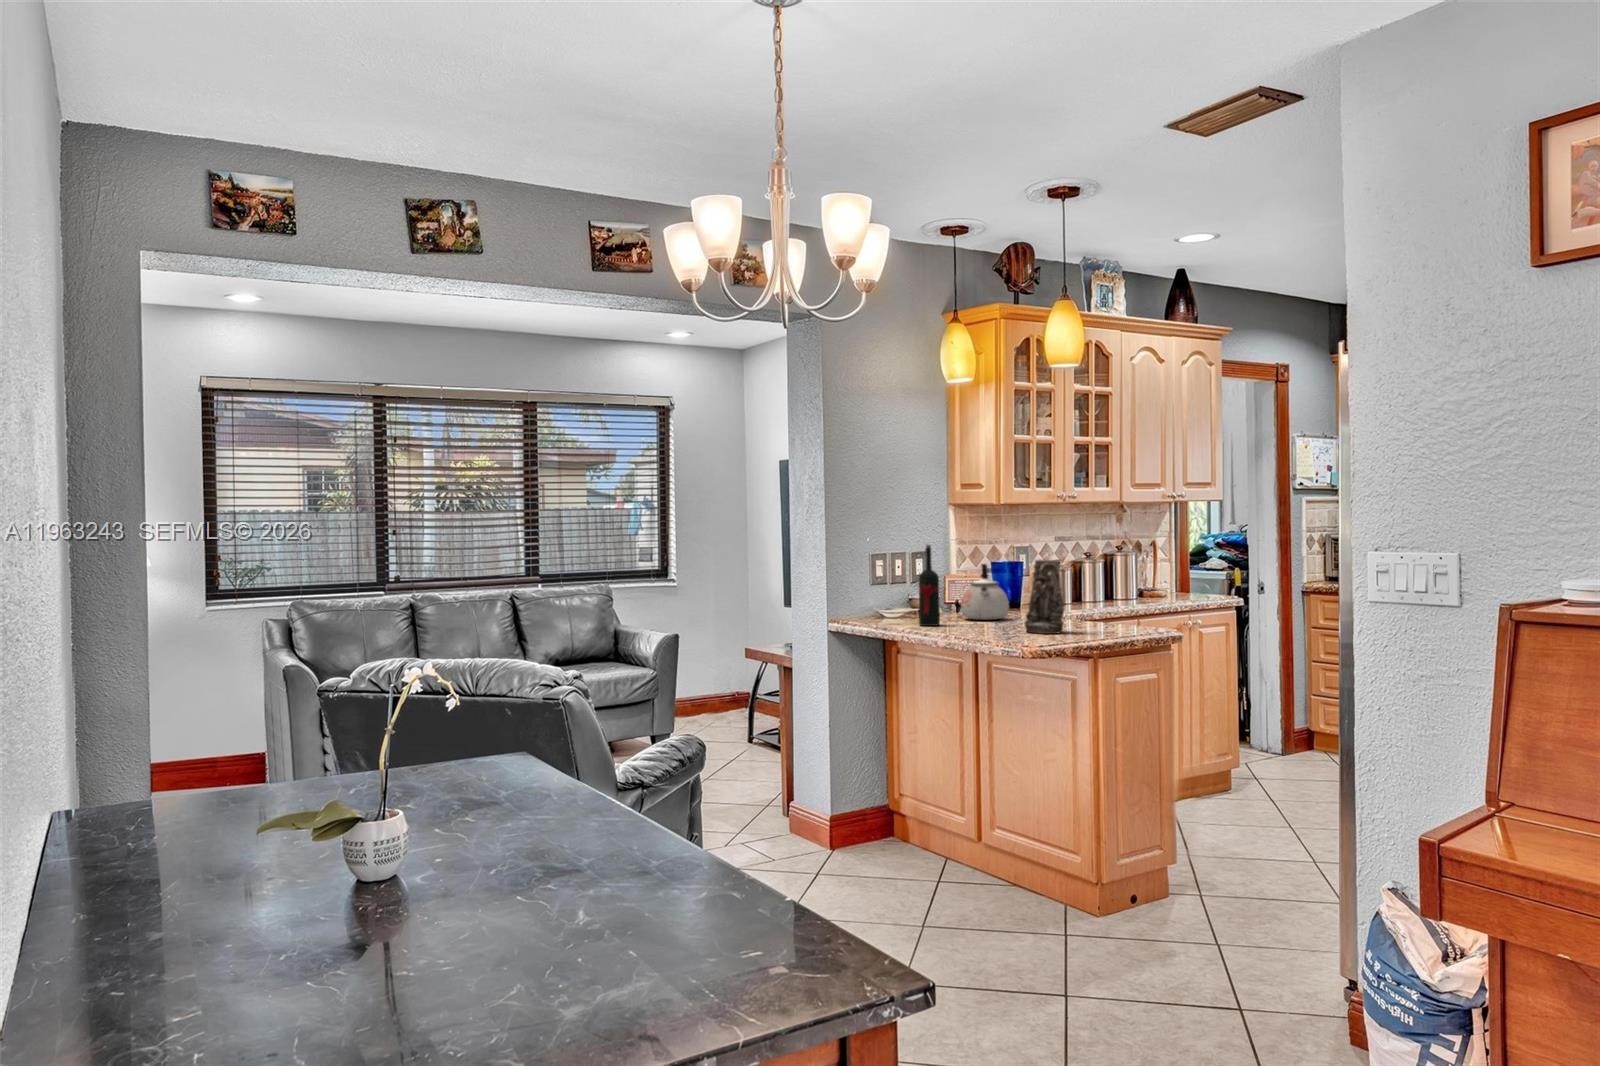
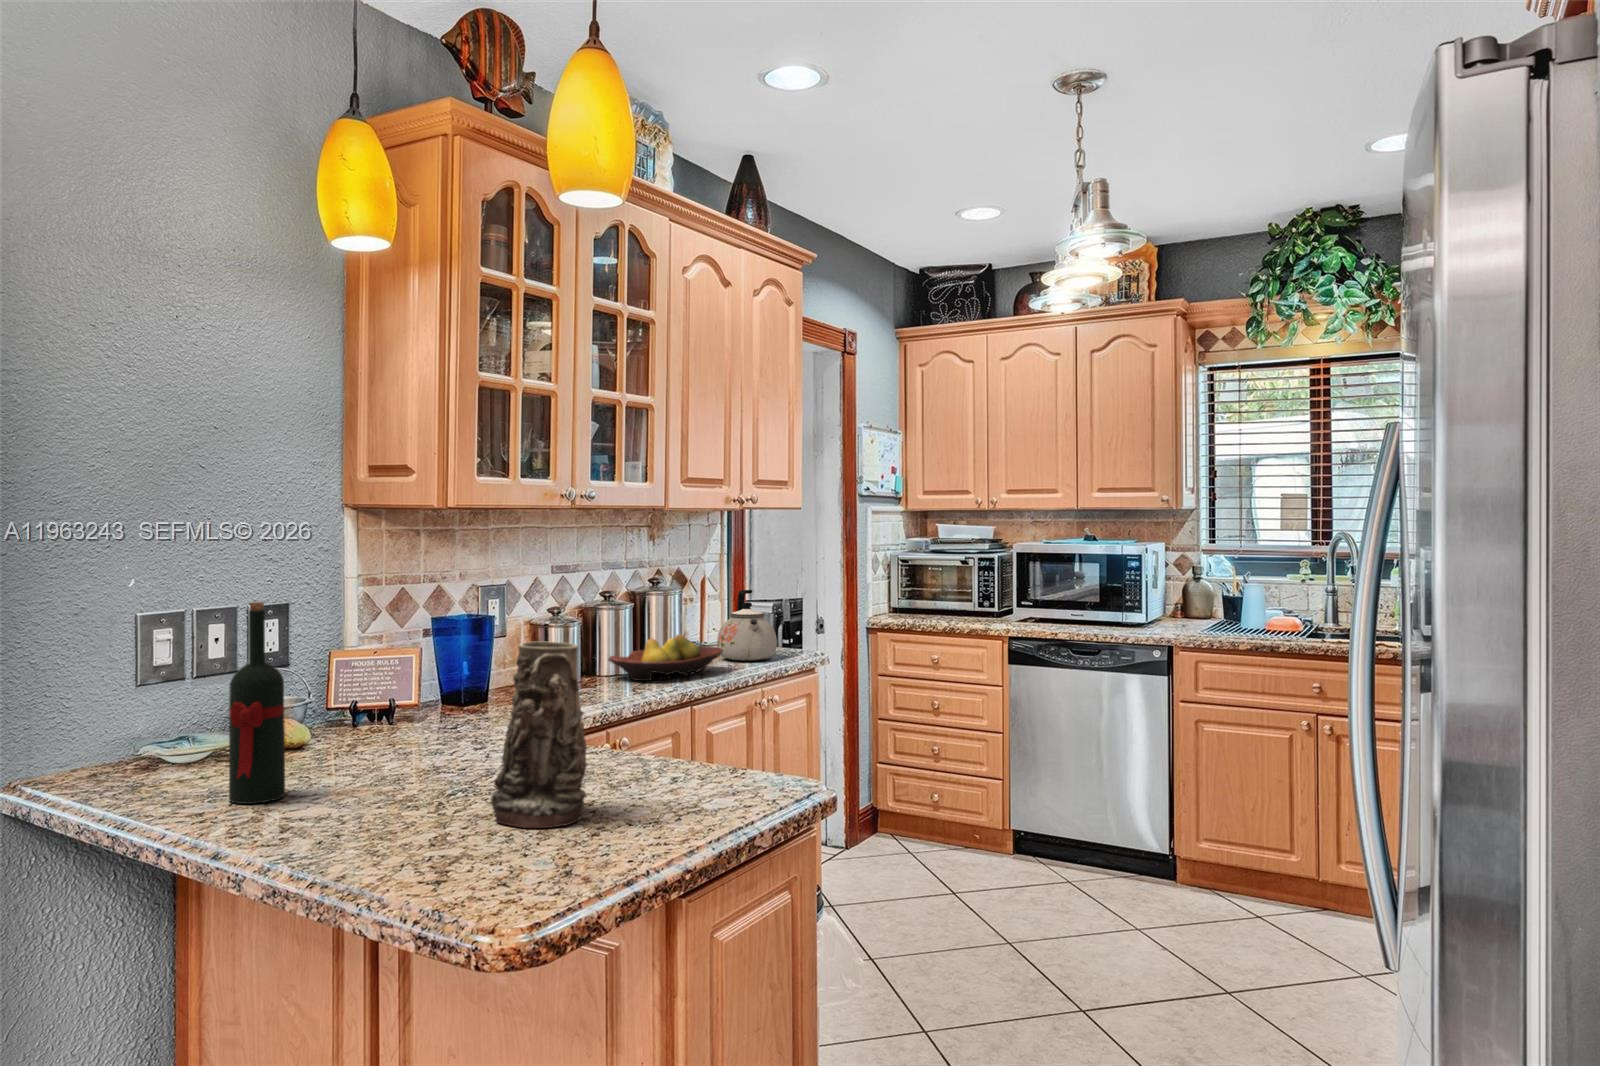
kettle: present [961,564,1009,620] -> present [717,590,777,661]
fruit bowl: none [1088,579,1163,605] -> present [608,635,723,681]

